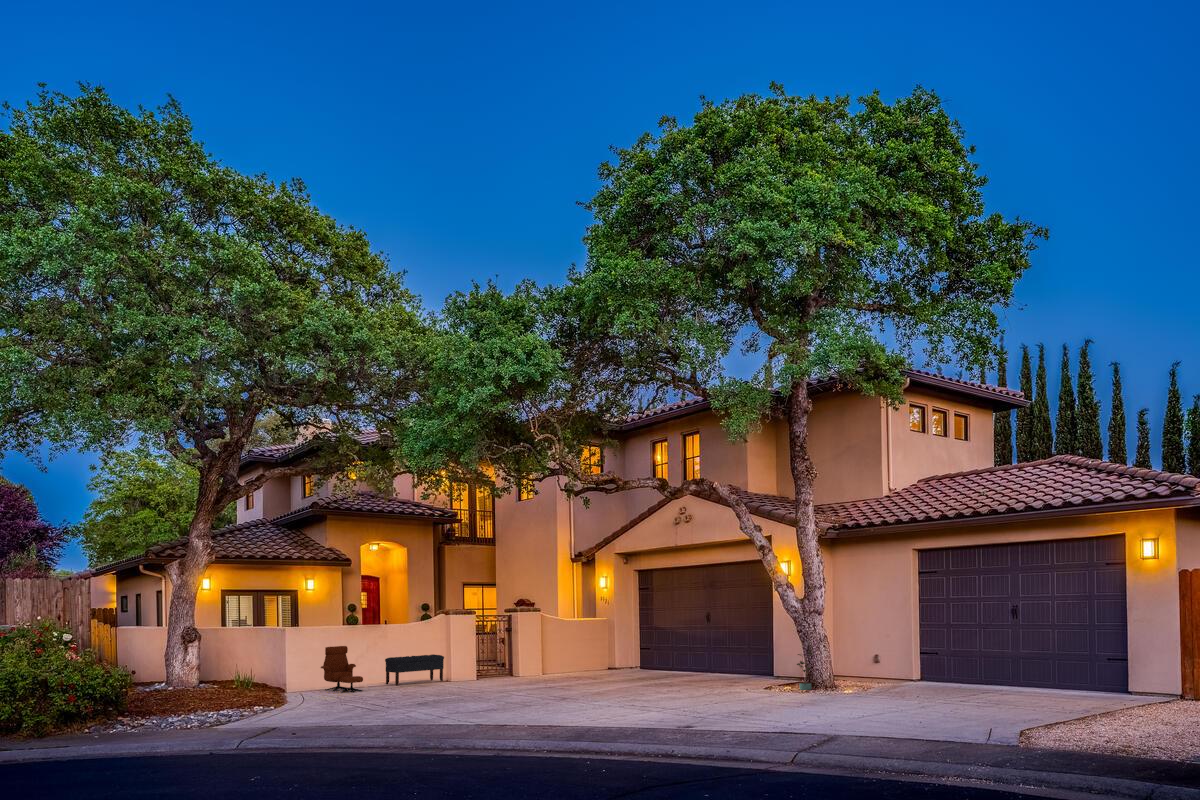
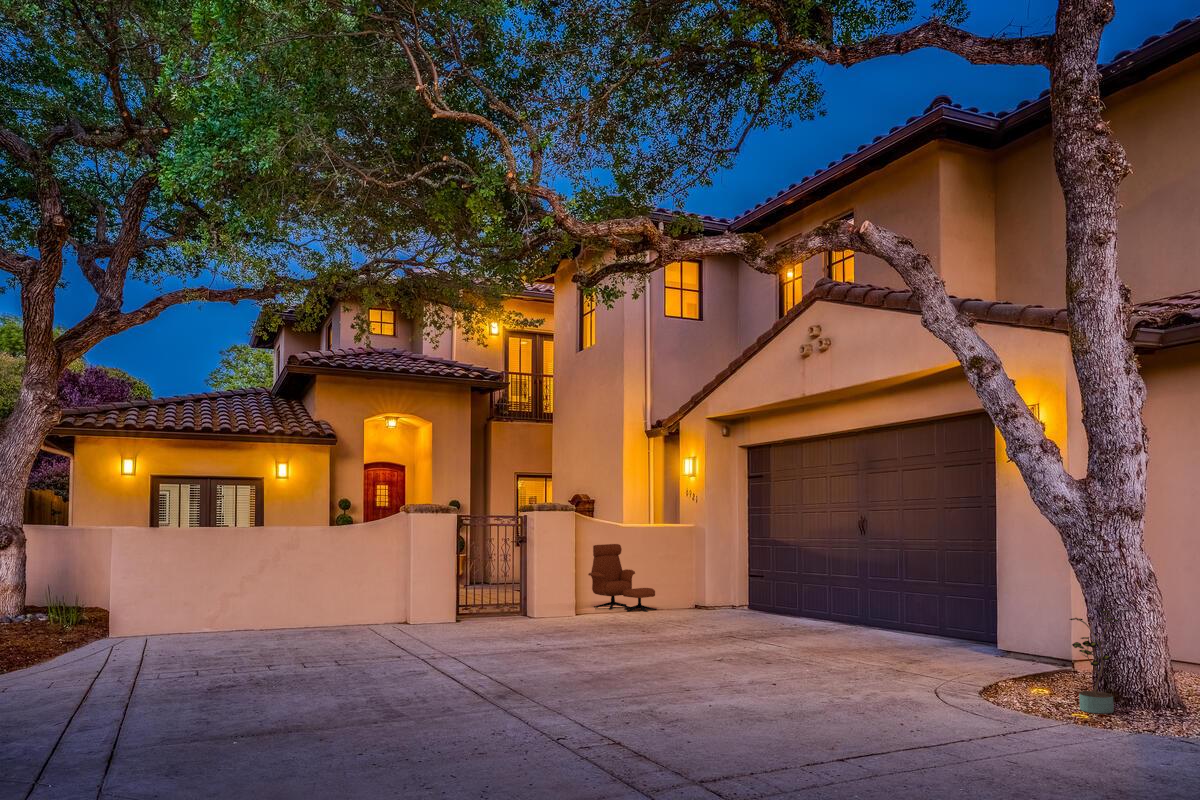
lounge chair: present [321,646,363,693] -> present [588,544,656,612]
bench: present [385,654,444,685] -> none [266,580,375,635]

